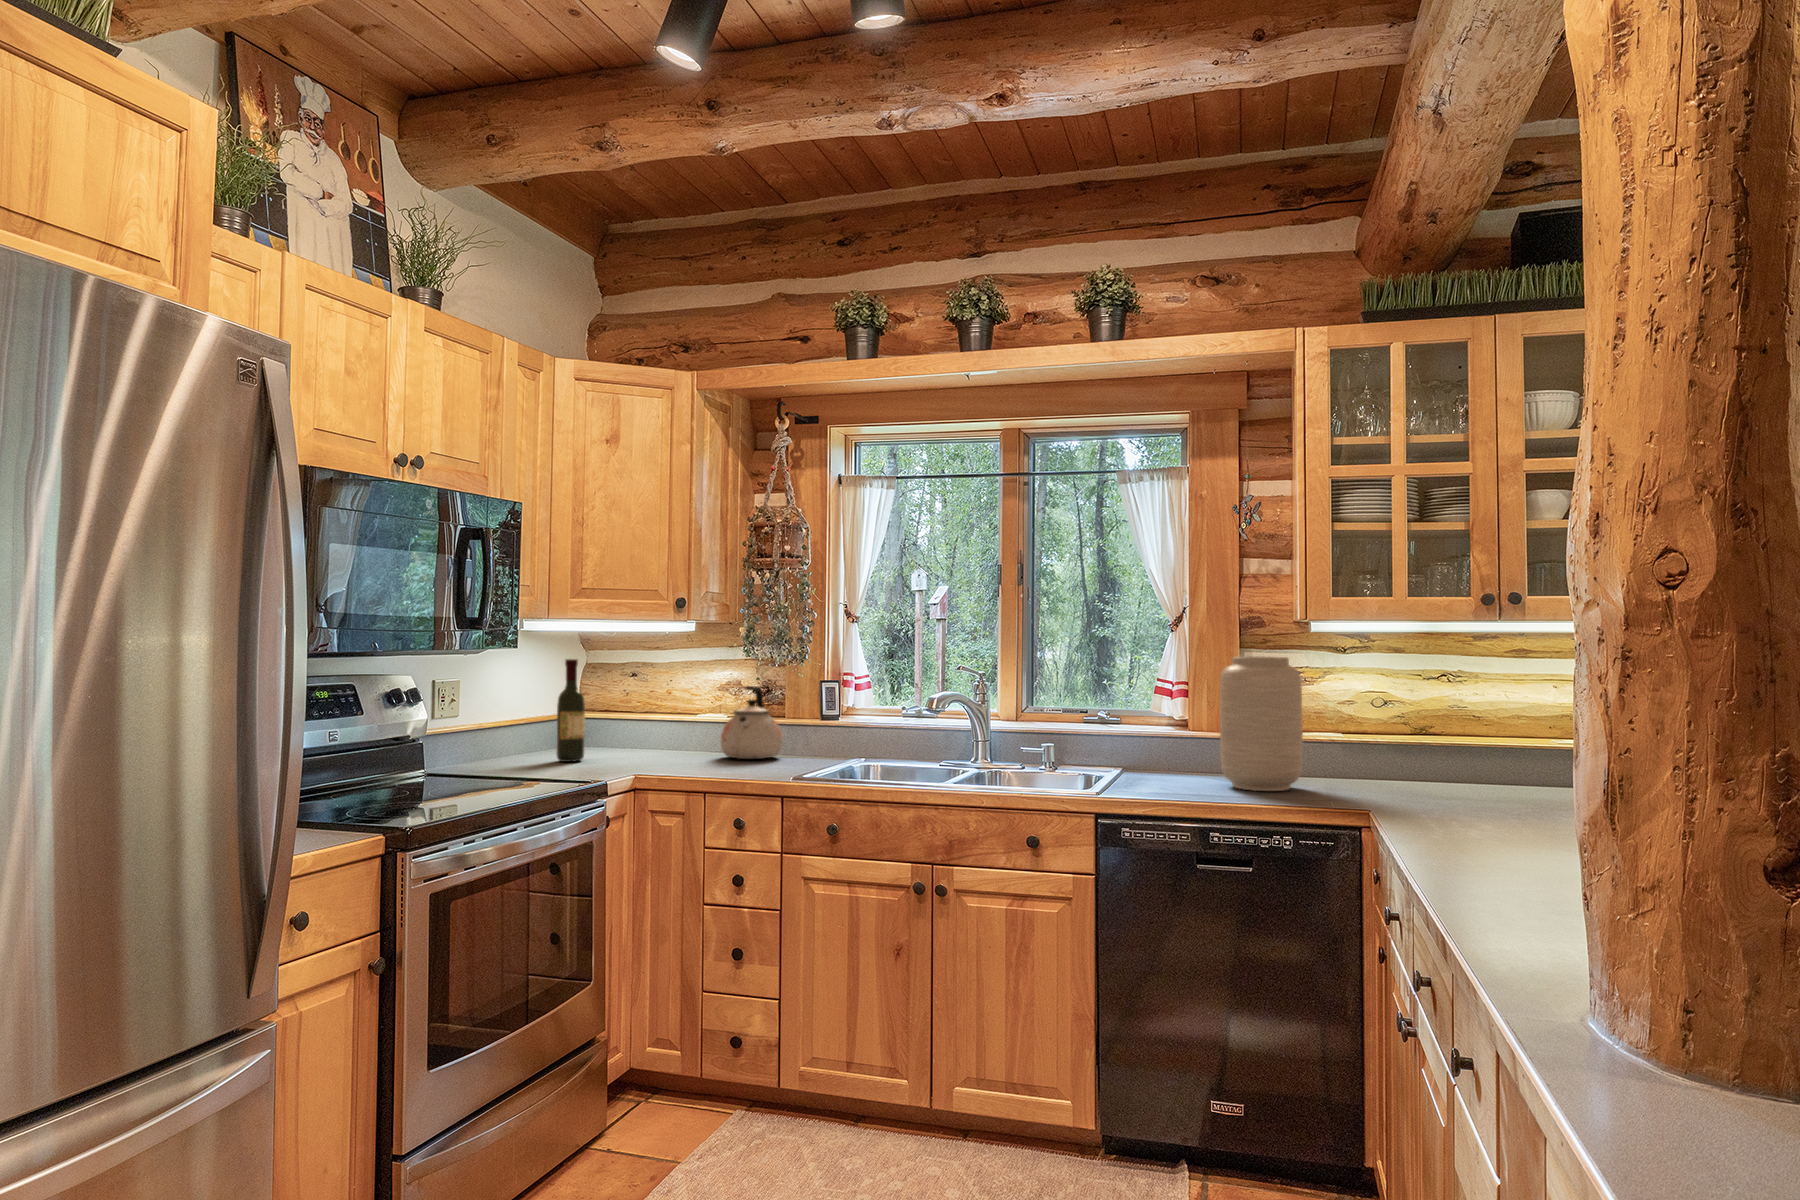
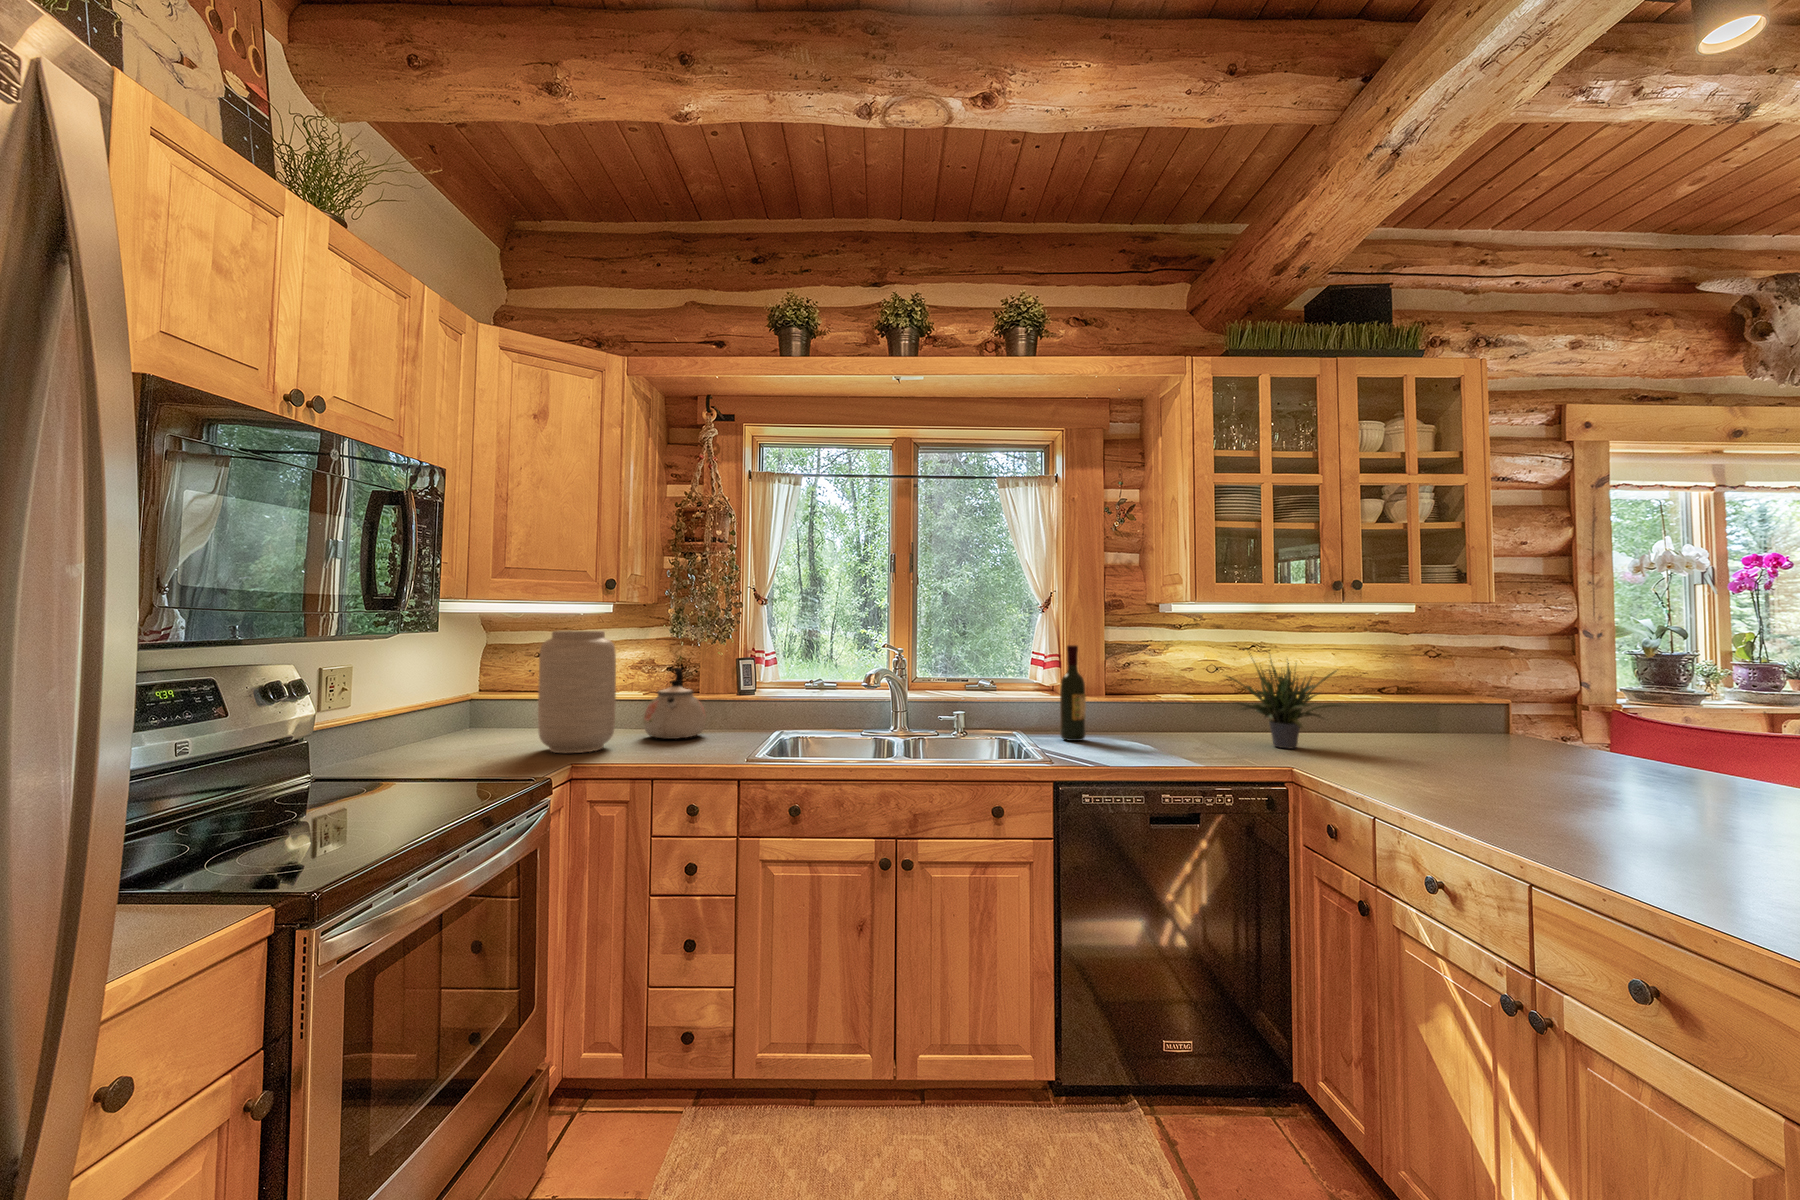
vase: present [1220,656,1303,791] -> present [538,631,616,753]
wine bottle: present [556,659,585,762] -> present [1060,645,1086,741]
potted plant: none [1361,666,1500,796] -> present [1228,654,1349,749]

